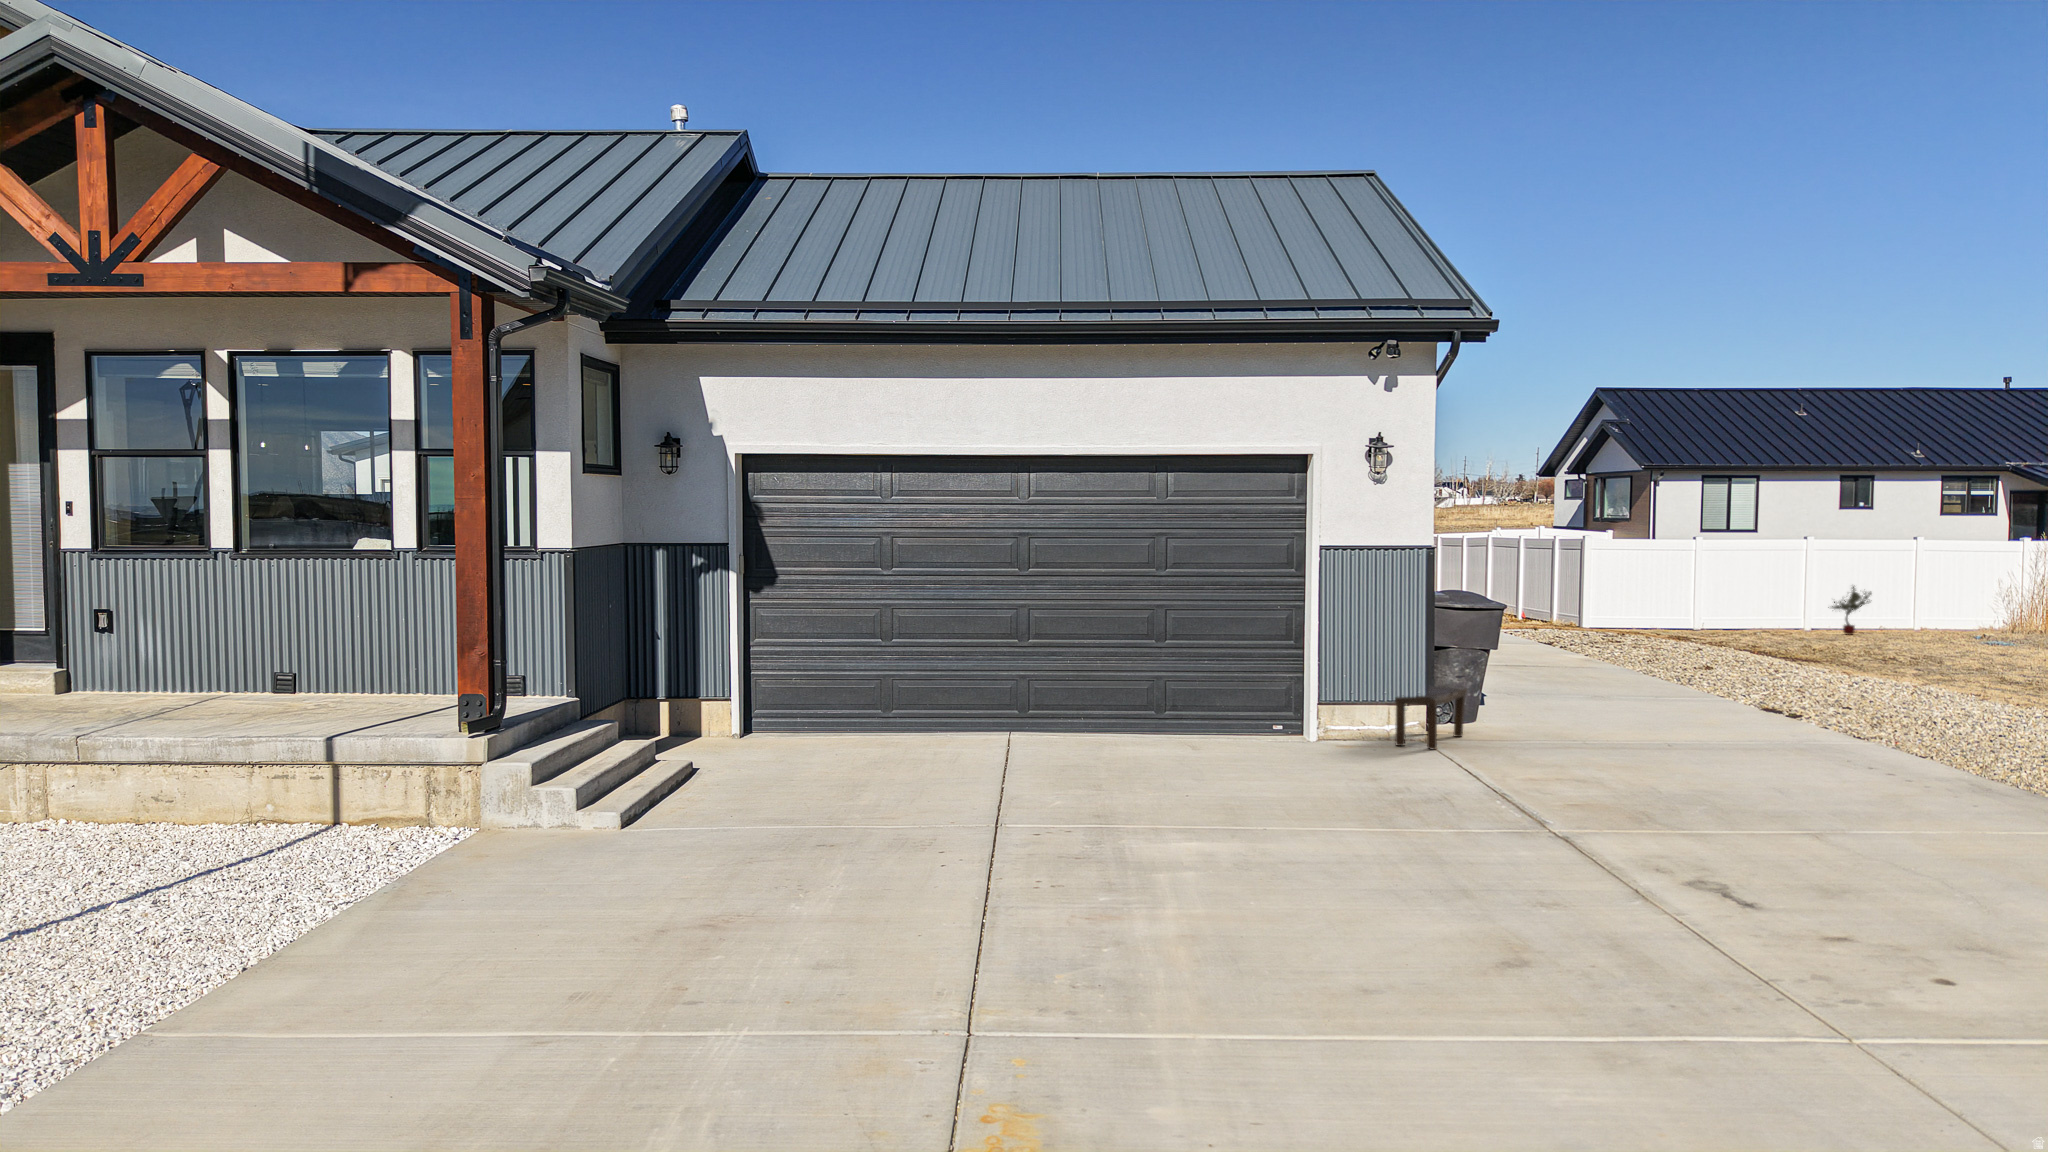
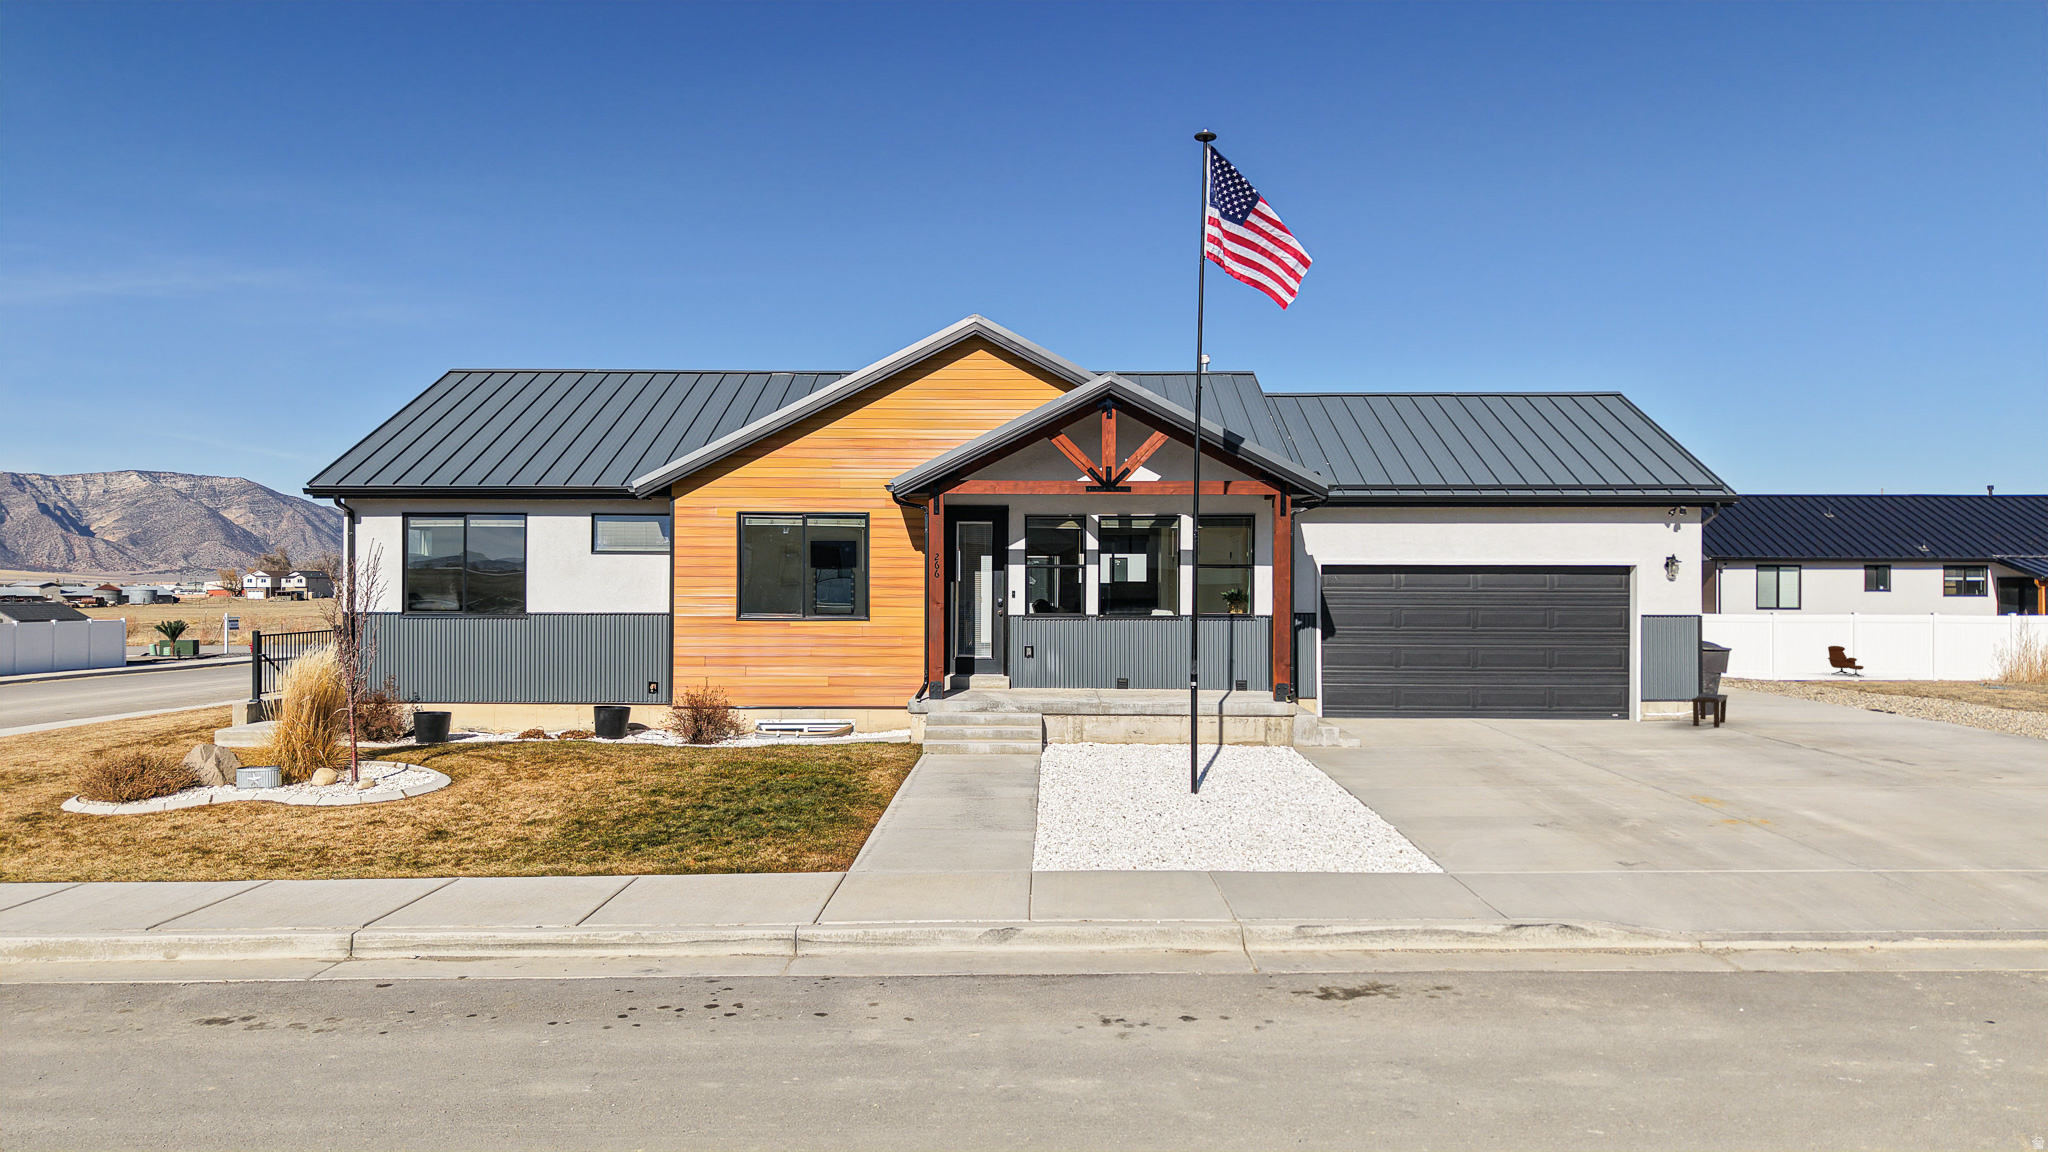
potted tree: present [1828,586,1872,635] -> none [1888,642,1919,675]
lounge chair: none [1740,591,1788,639] -> present [1828,646,1864,676]

